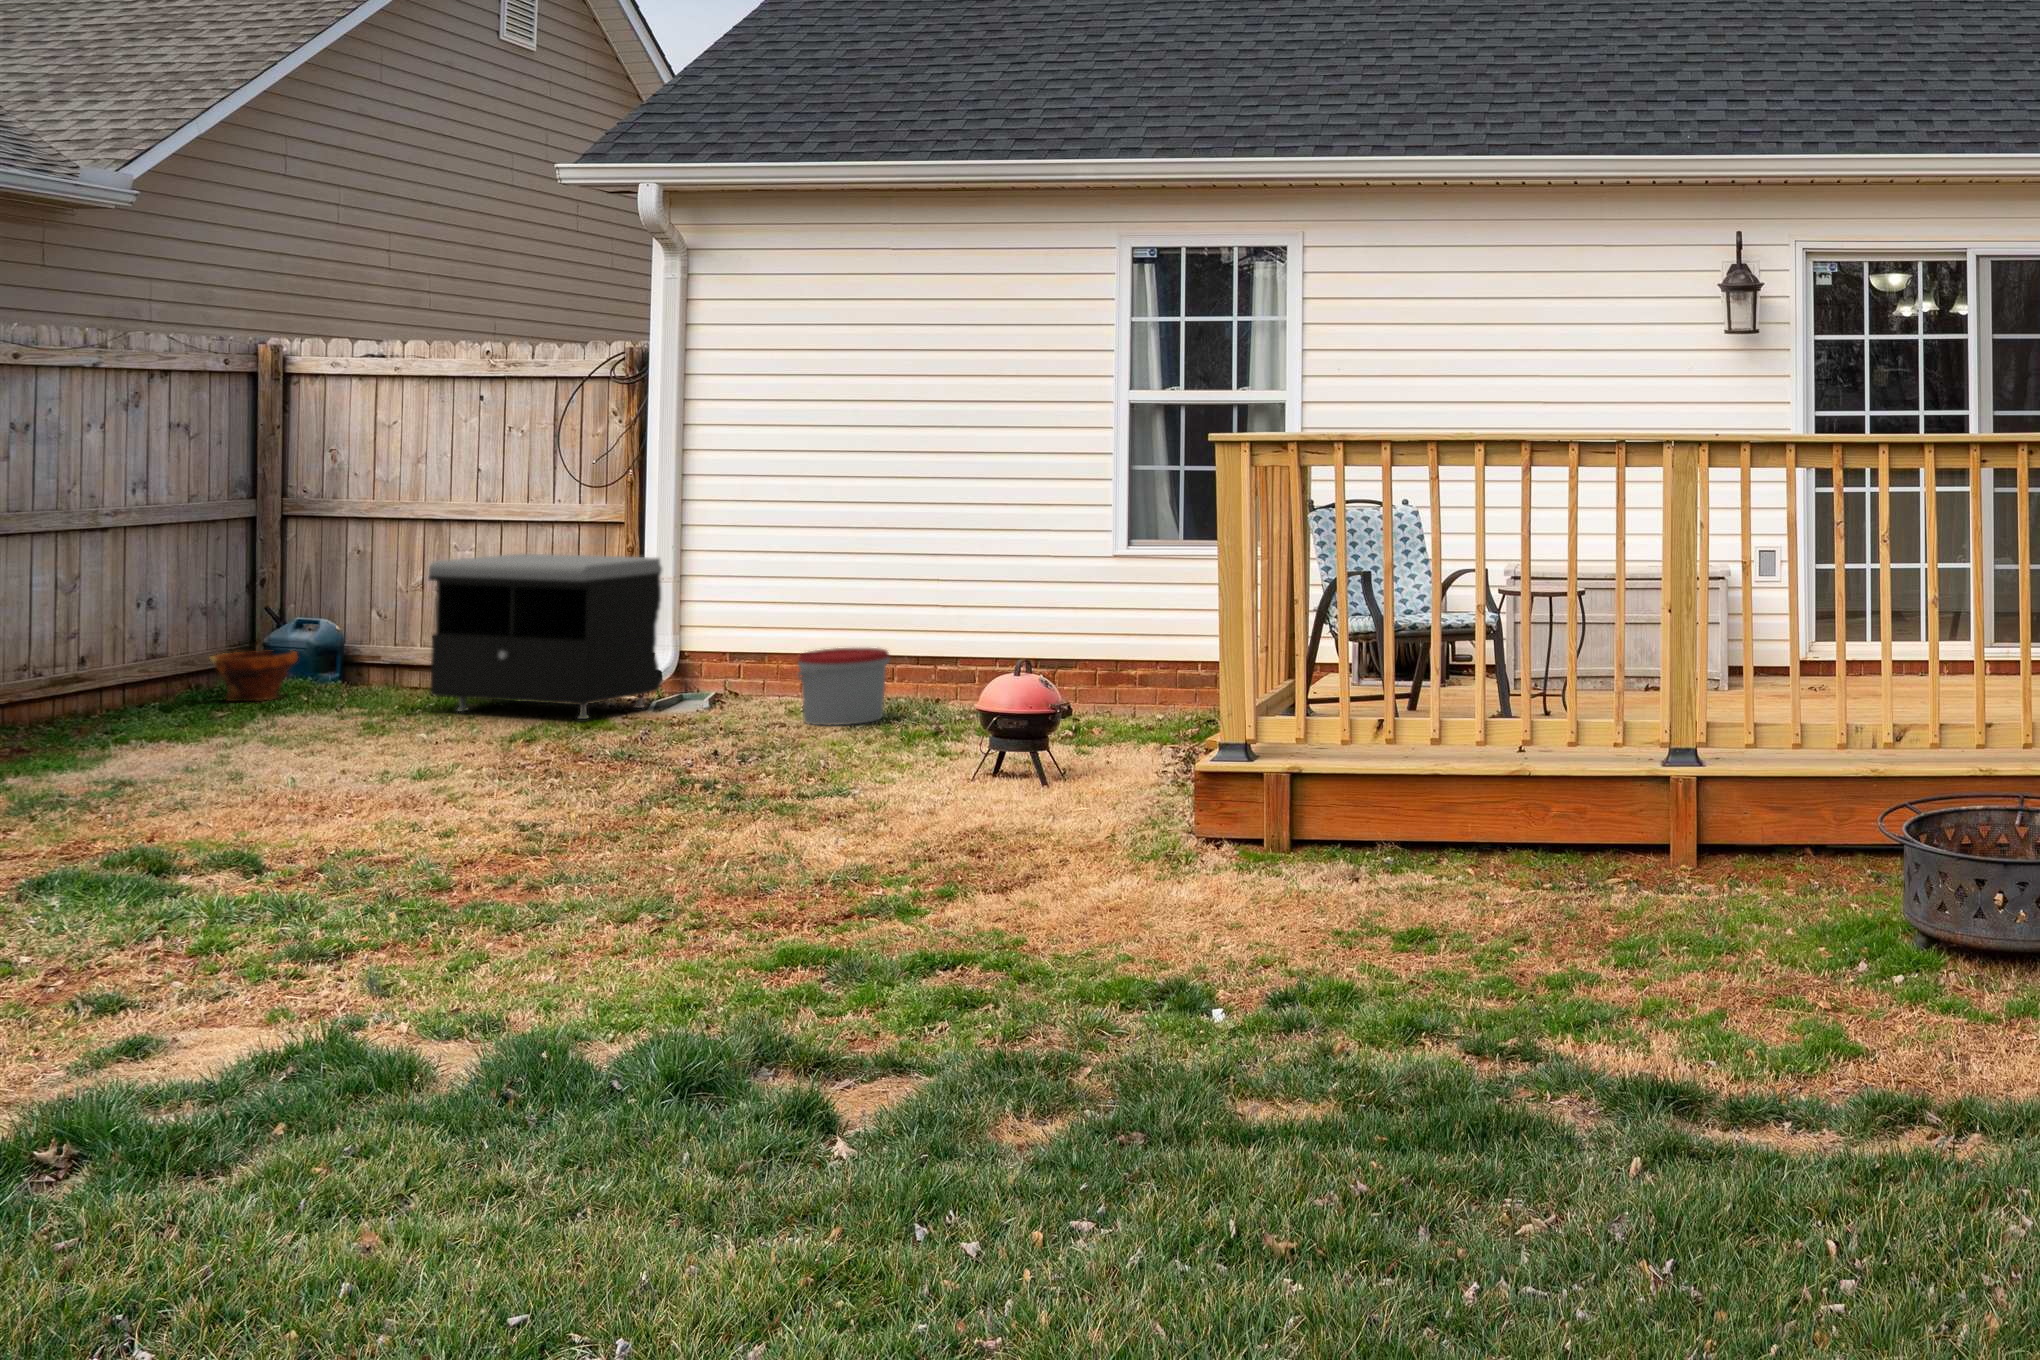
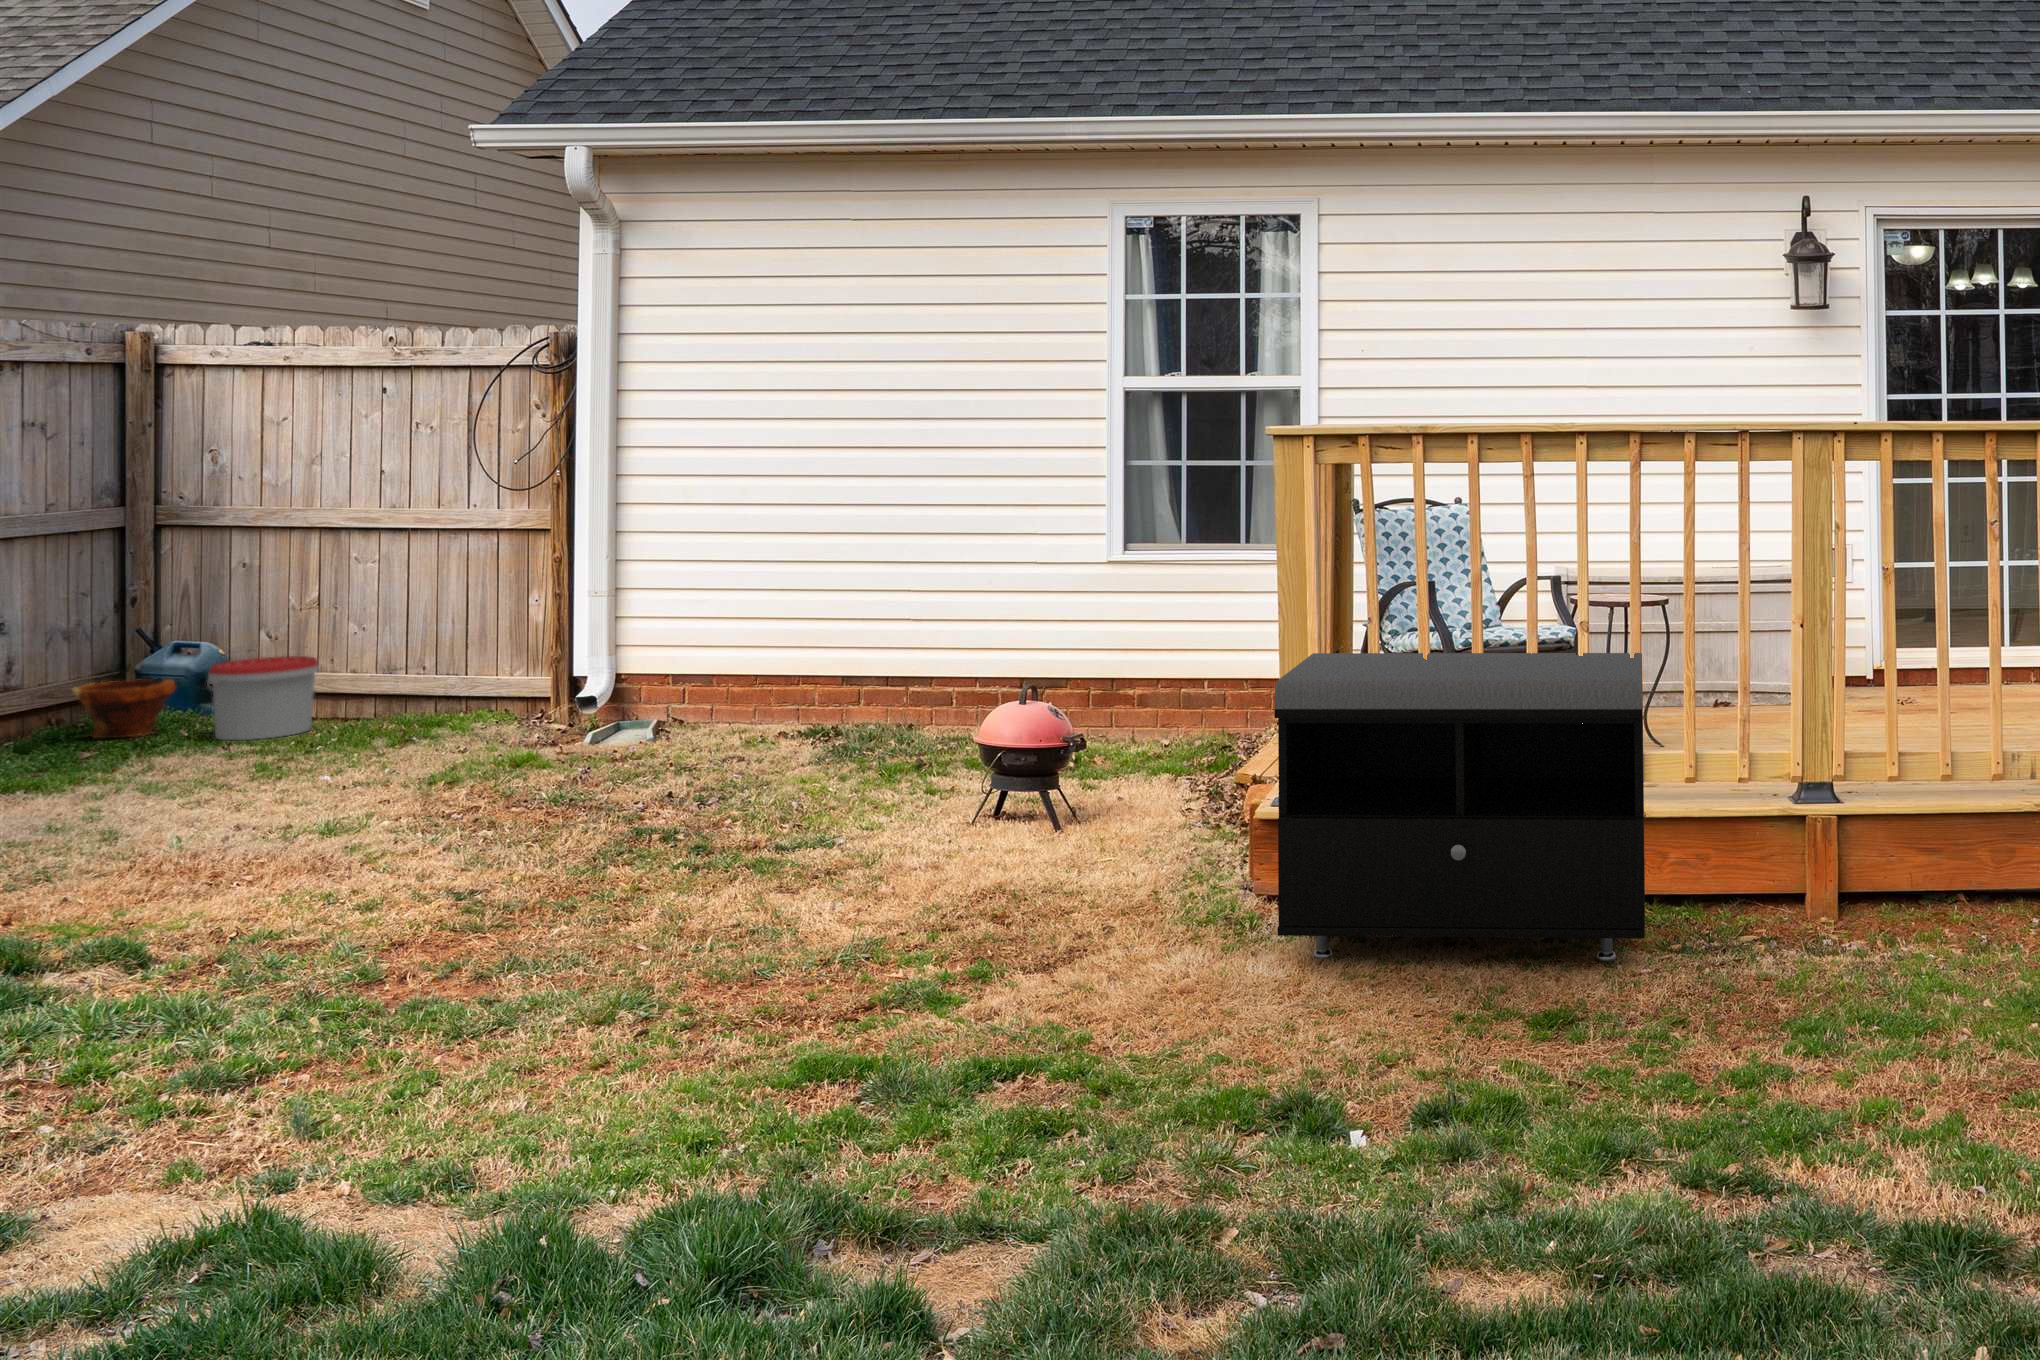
storage bench: present [429,554,662,719] -> present [1274,653,1645,961]
bucket: present [798,648,890,725] -> present [207,656,319,740]

